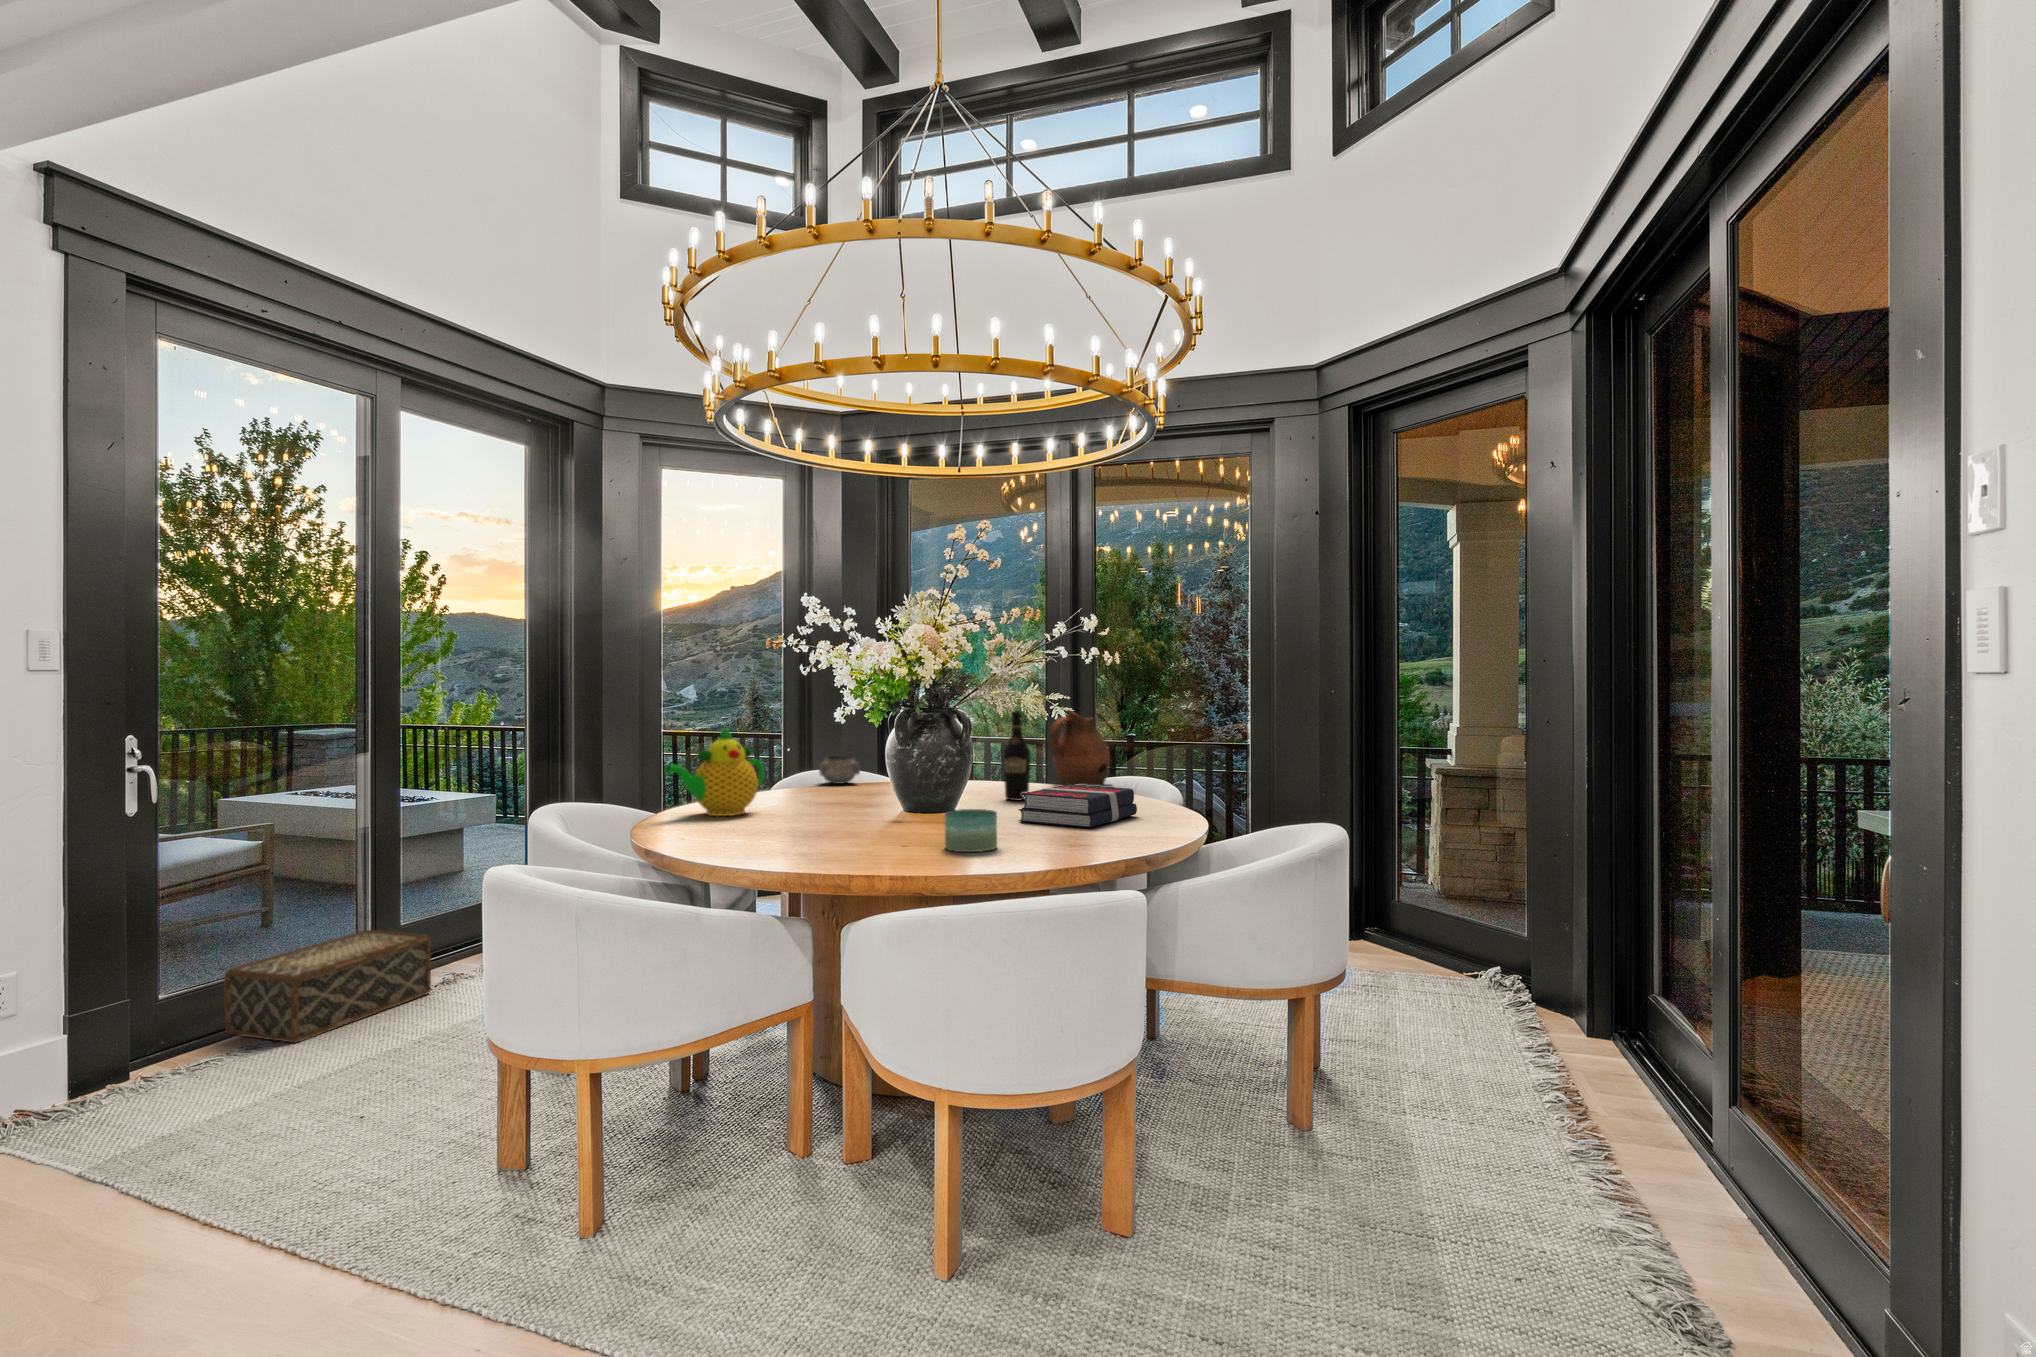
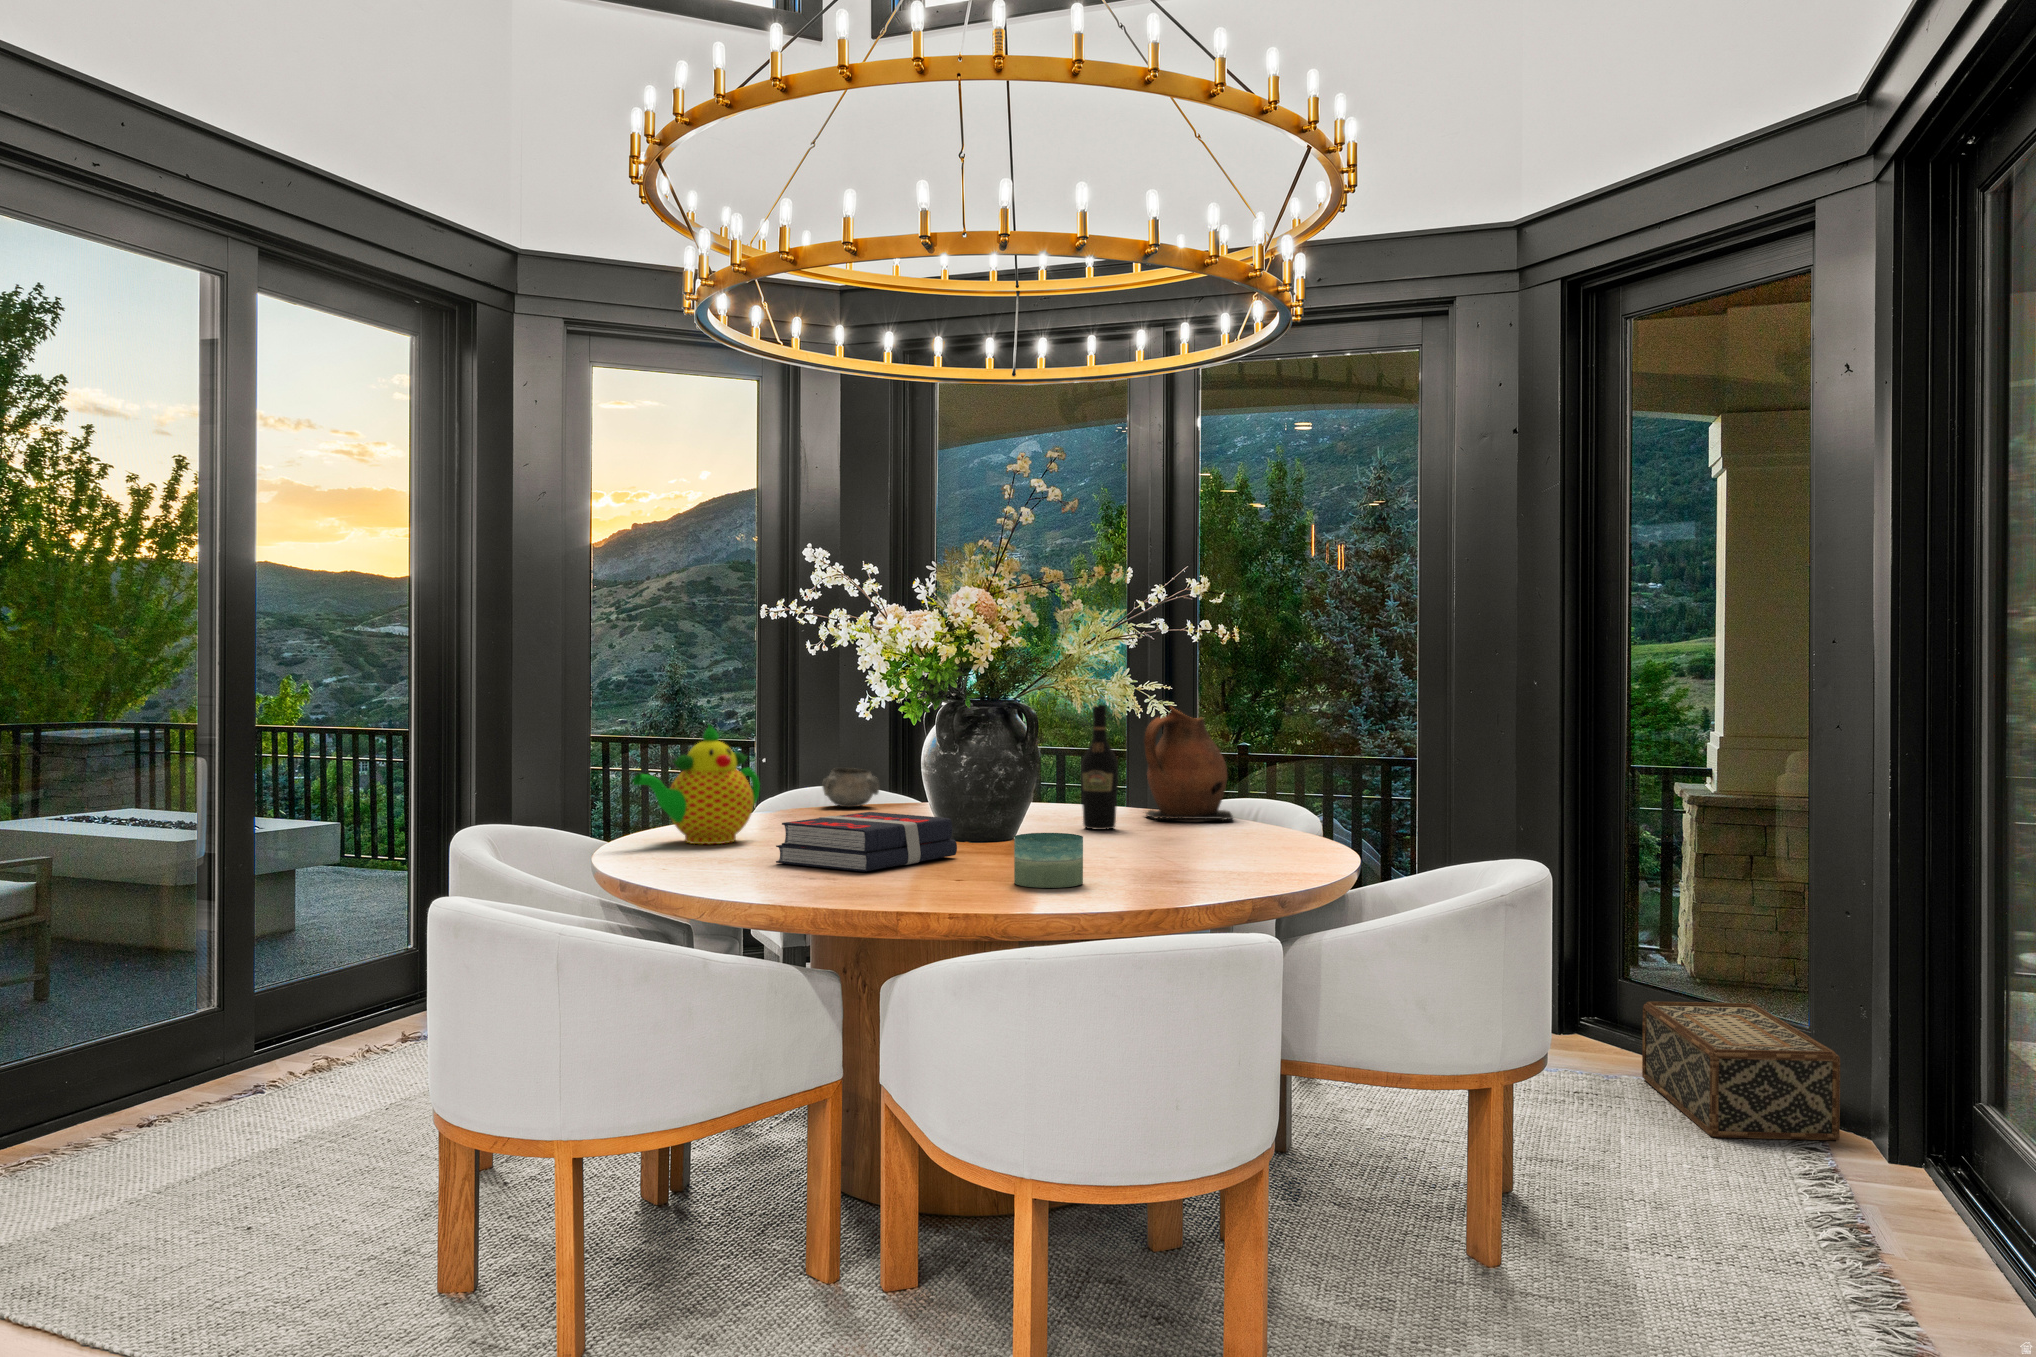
book: present [1019,784,1137,828] -> present [776,812,957,871]
woven basket: present [224,930,431,1043] -> present [1642,1002,1840,1140]

